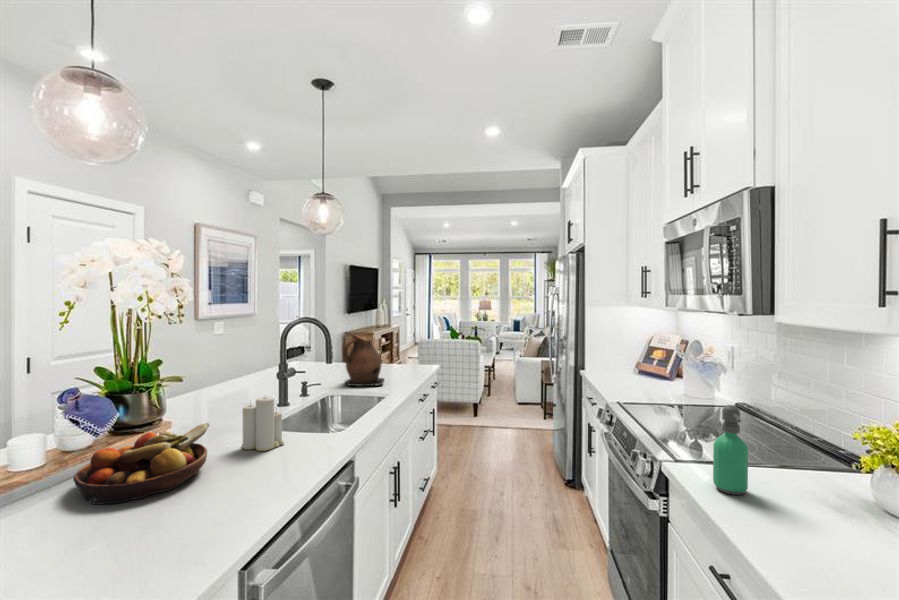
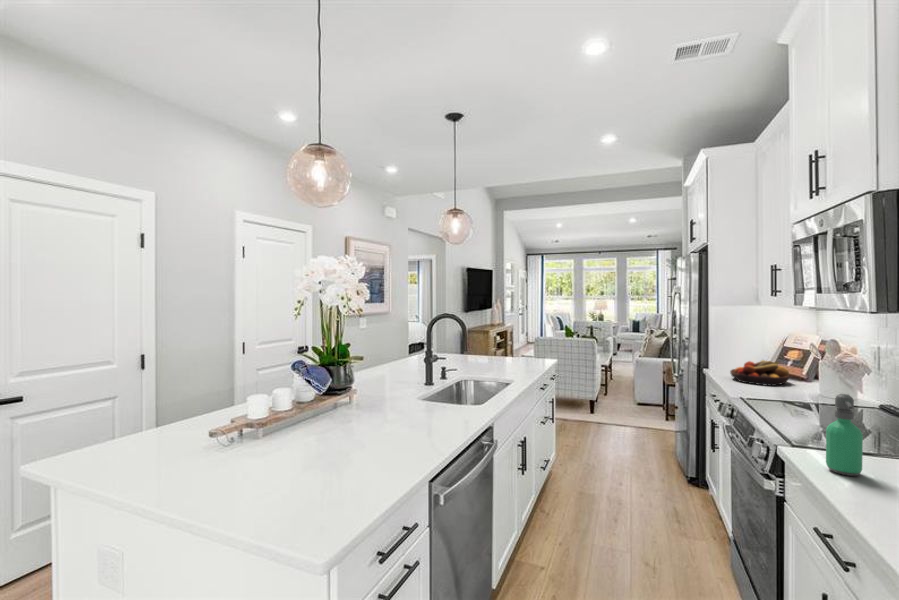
ceramic pitcher: present [343,334,384,386] -> none [474,329,508,375]
candle: present [242,396,284,451] -> none [409,369,439,413]
fruit bowl: present [73,423,209,505] -> present [730,360,790,386]

